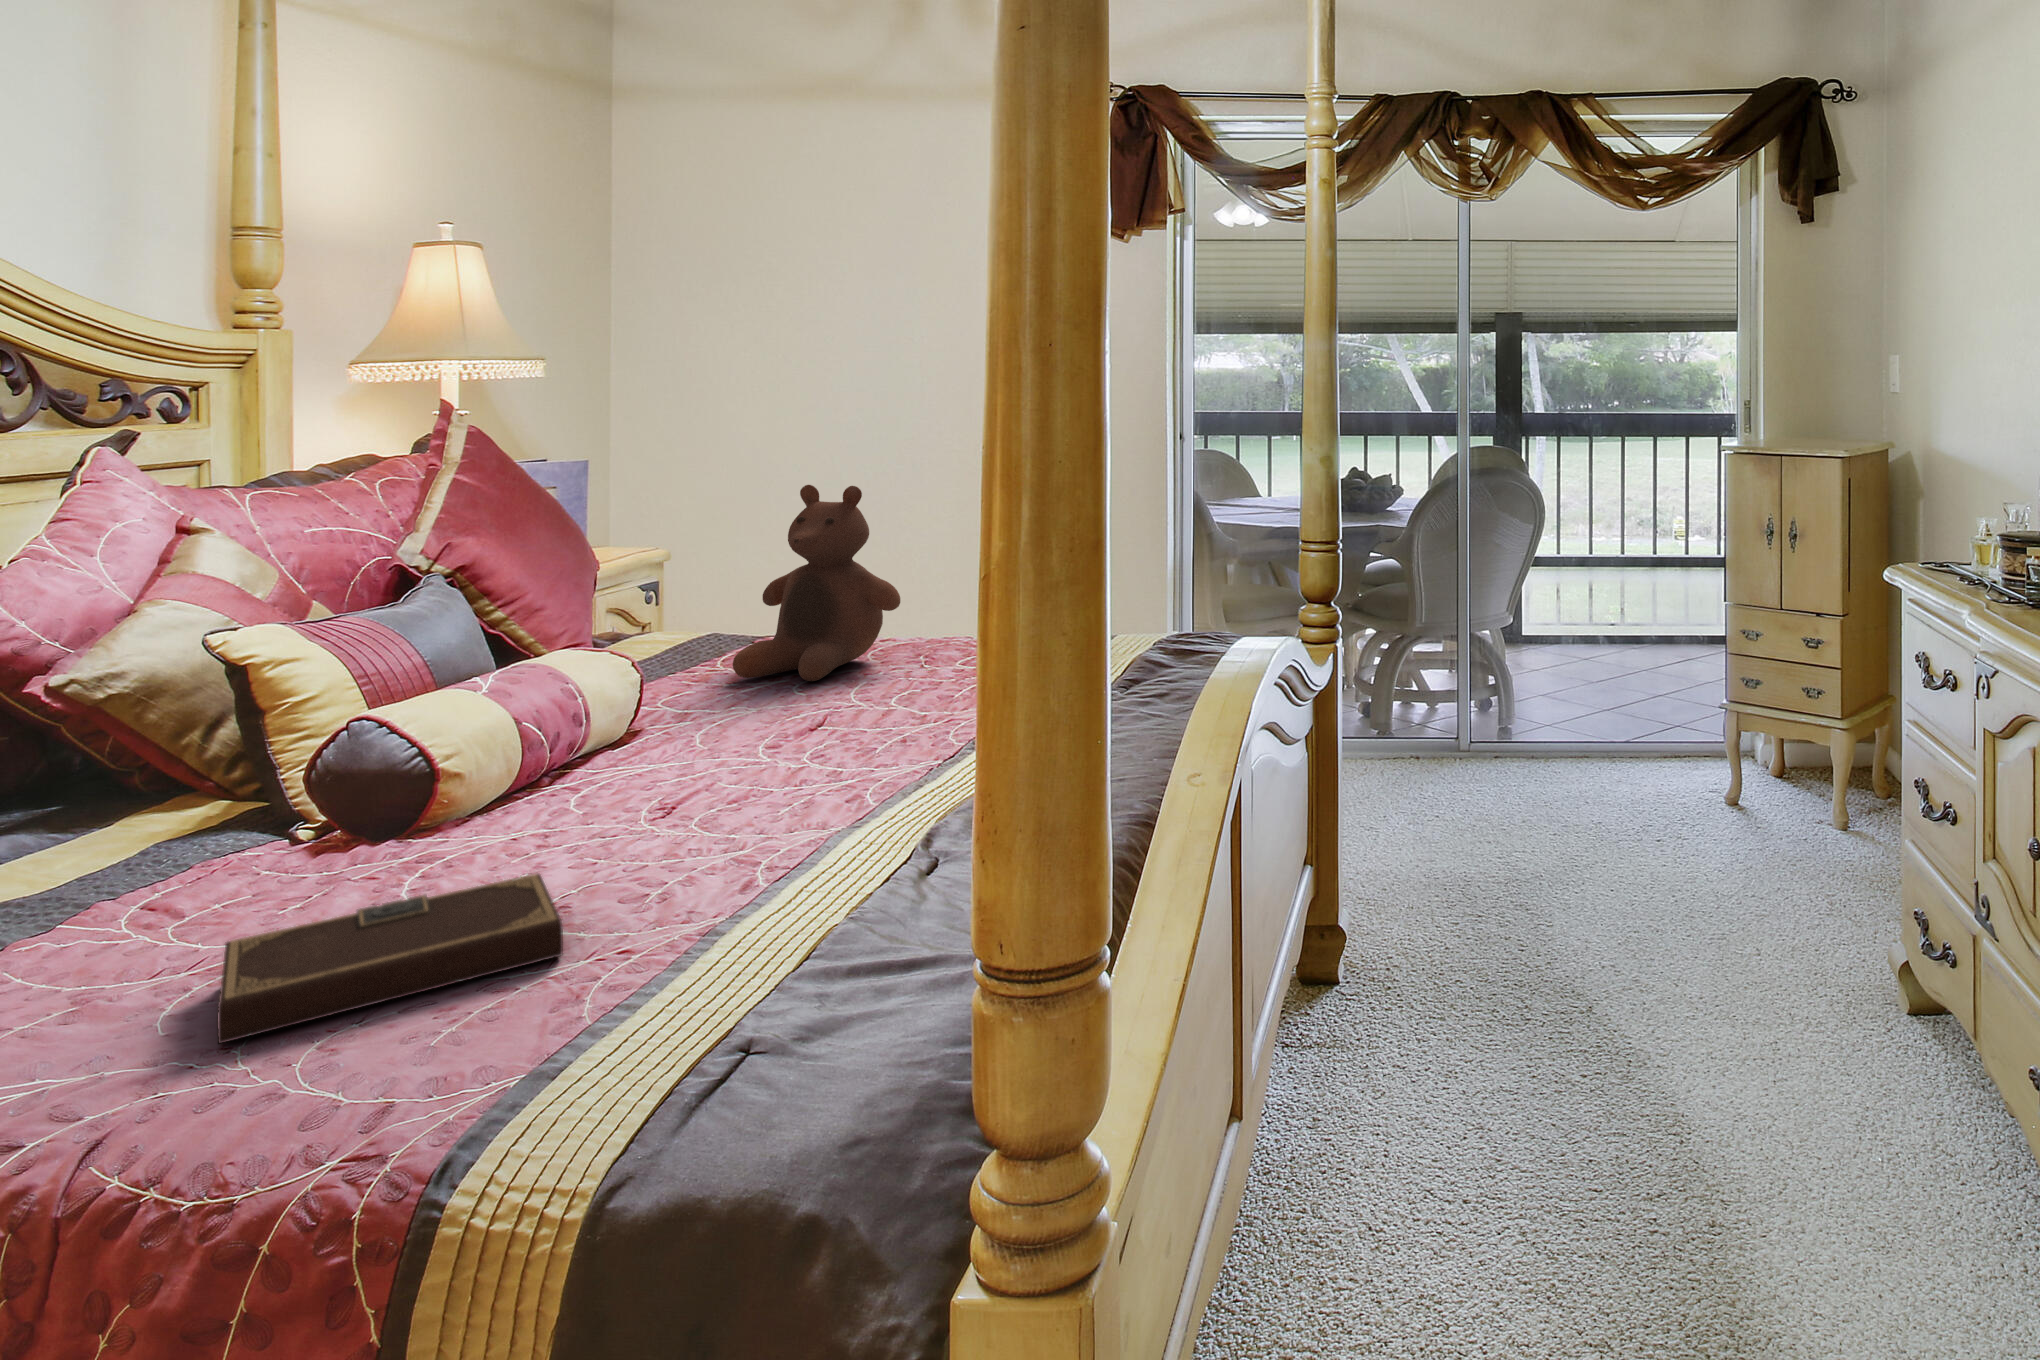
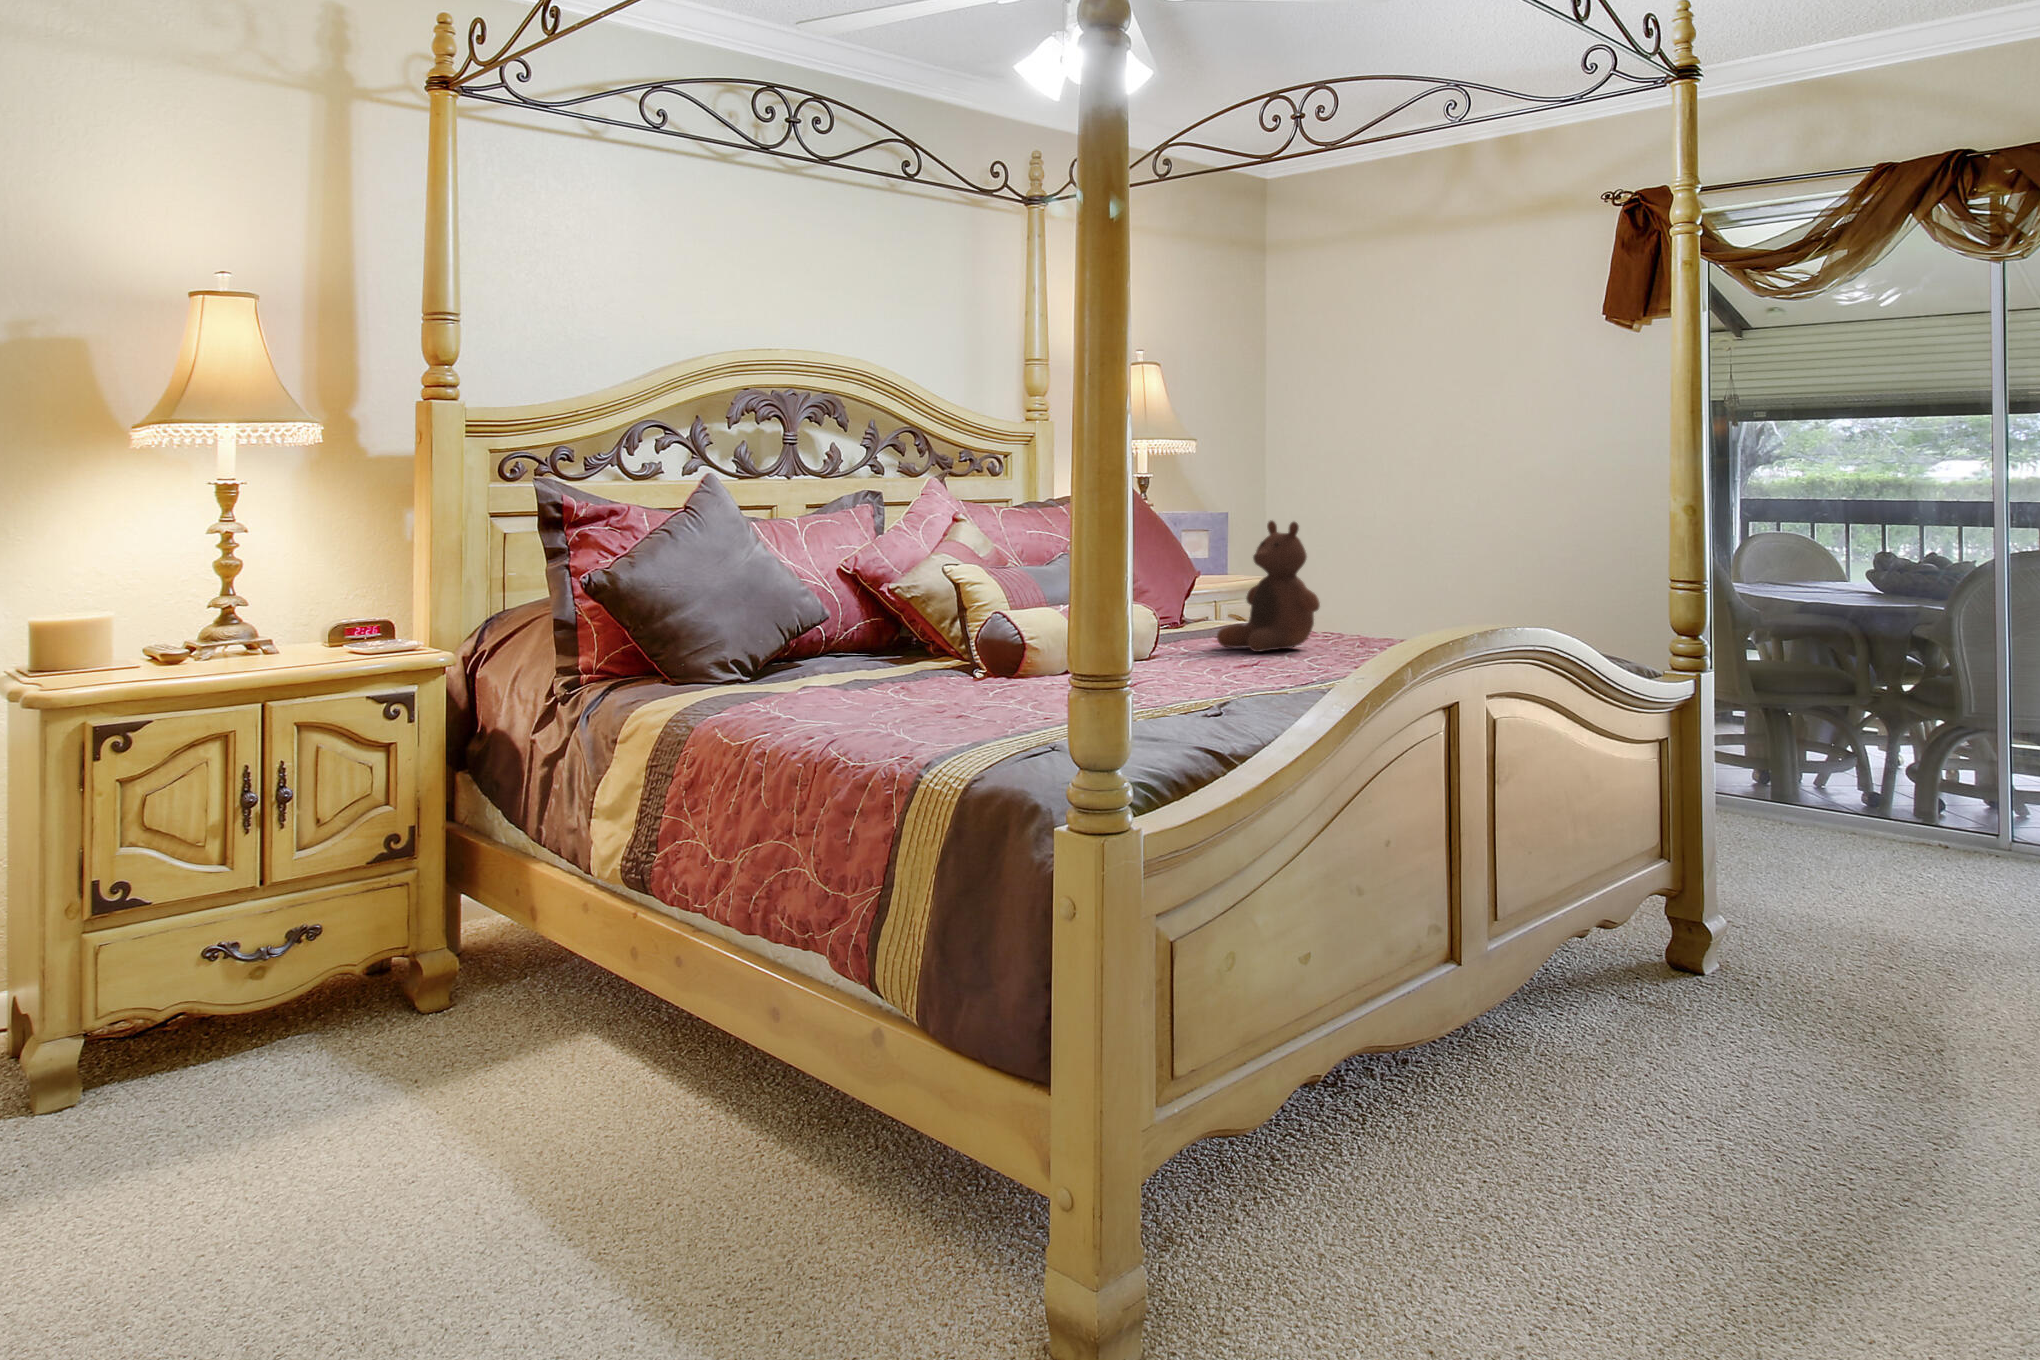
notebook: present [218,874,563,1044] -> none [897,670,1027,700]

